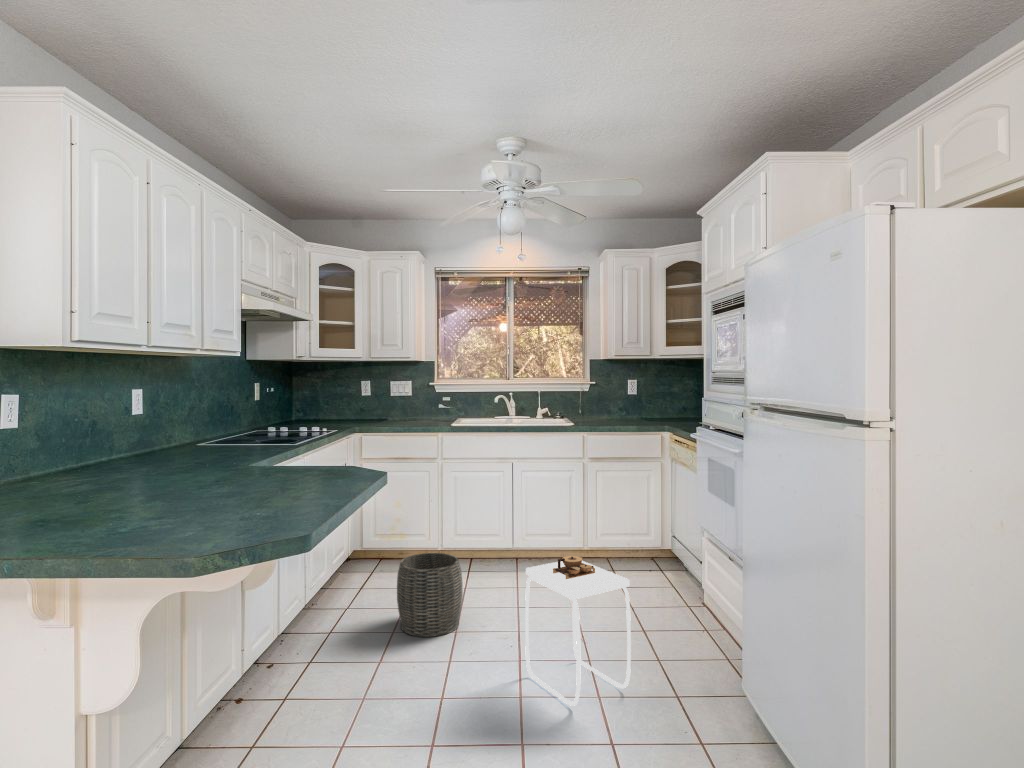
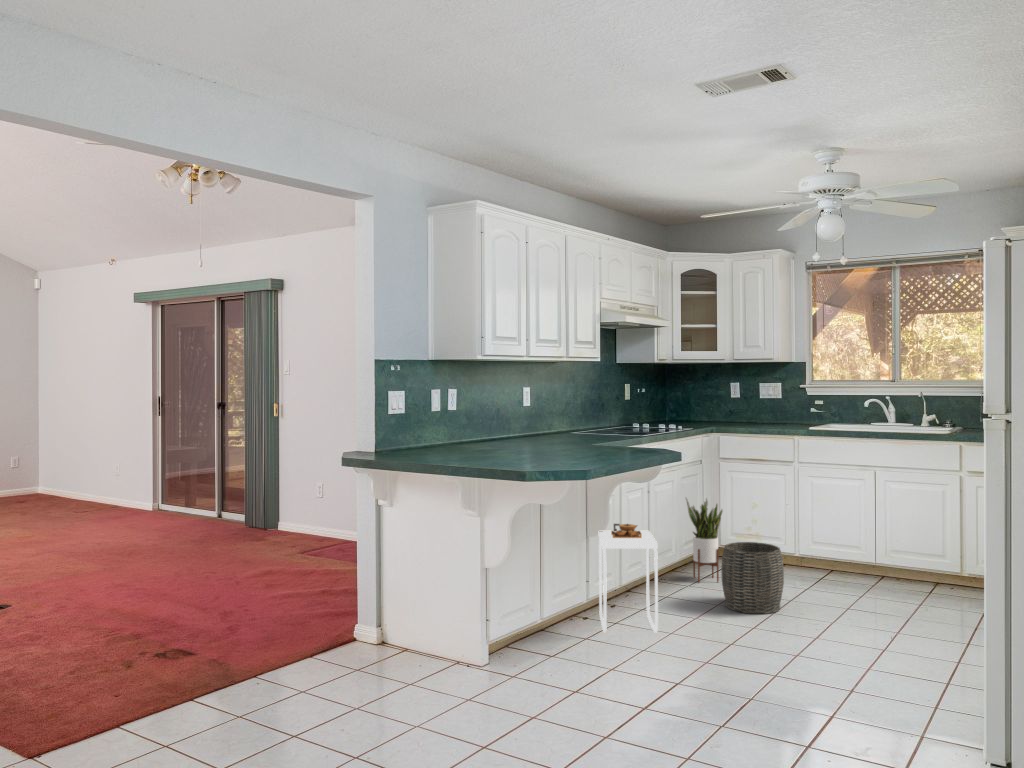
potted plant: none [341,506,382,601] -> present [686,498,723,582]
side table: present [525,556,631,706] -> present [599,524,658,632]

